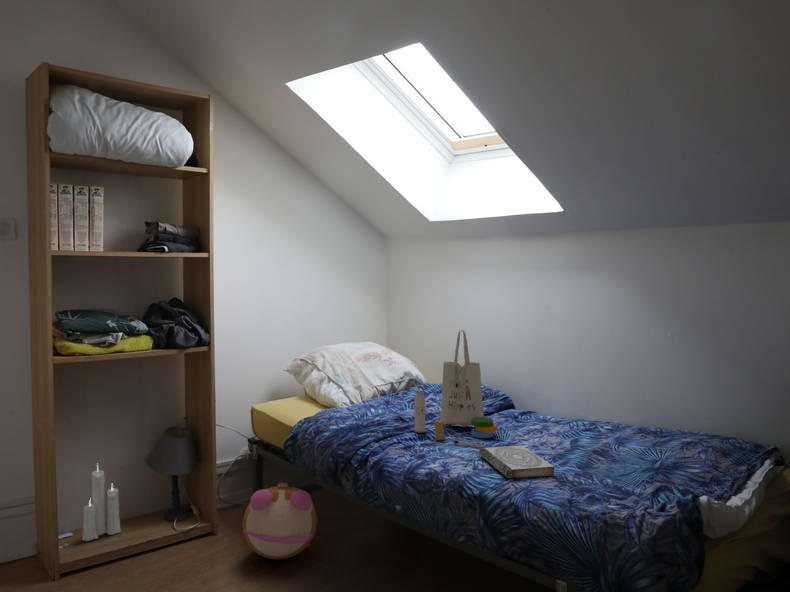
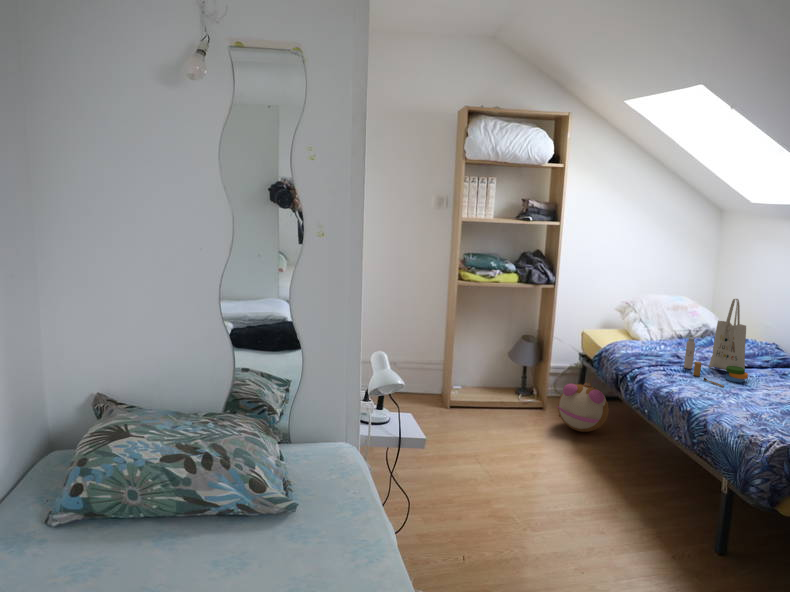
book: present [479,446,554,479] -> none [712,385,754,412]
candle: present [82,470,120,541] -> none [468,345,490,392]

